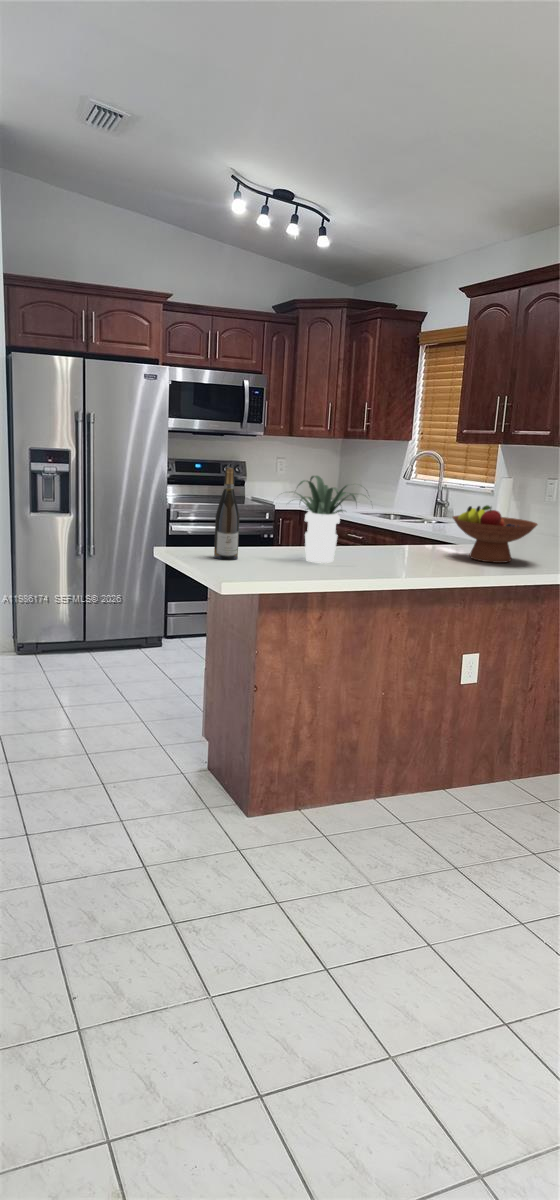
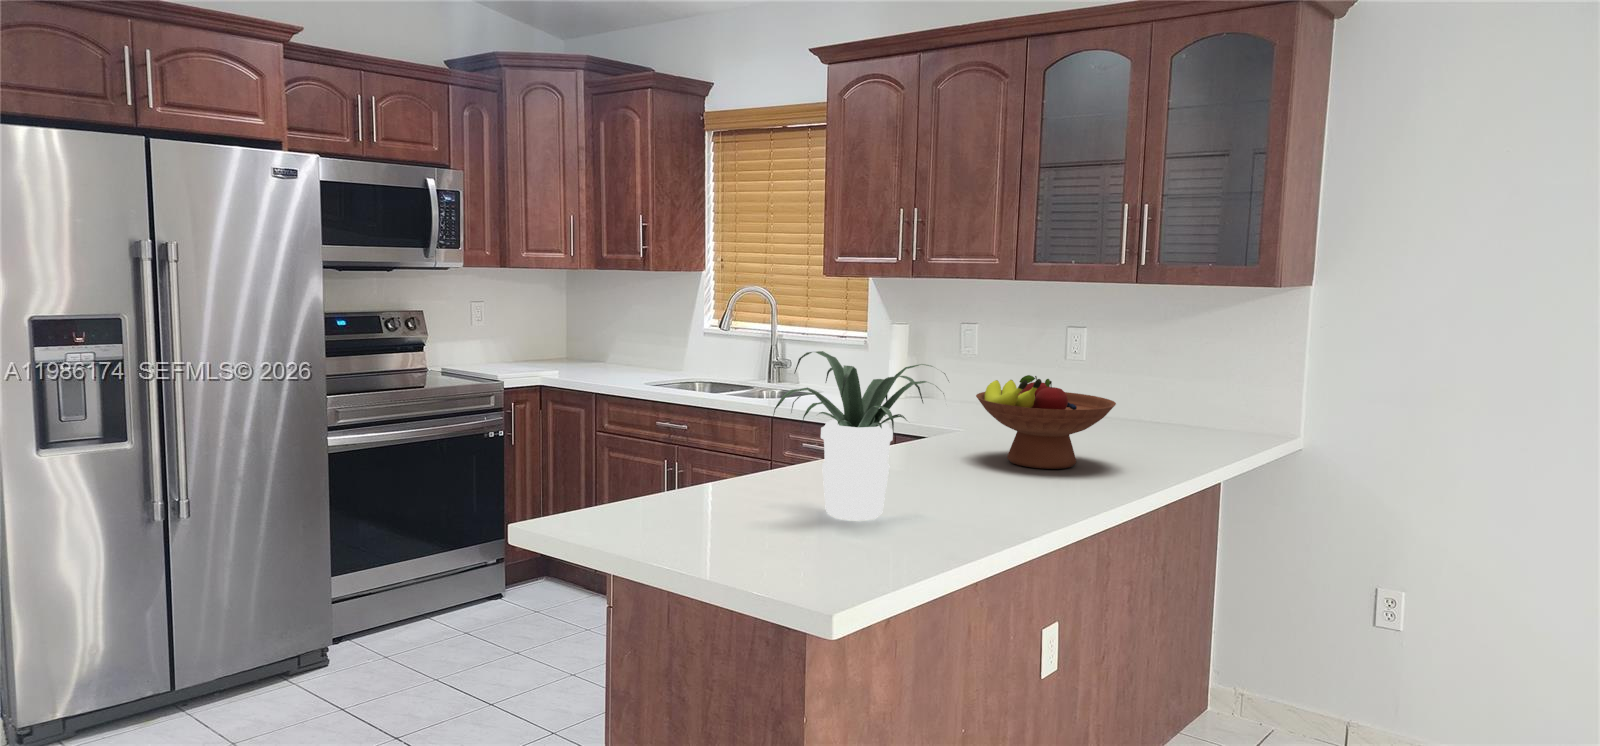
wine bottle: present [214,468,239,560] -> none [679,353,731,547]

